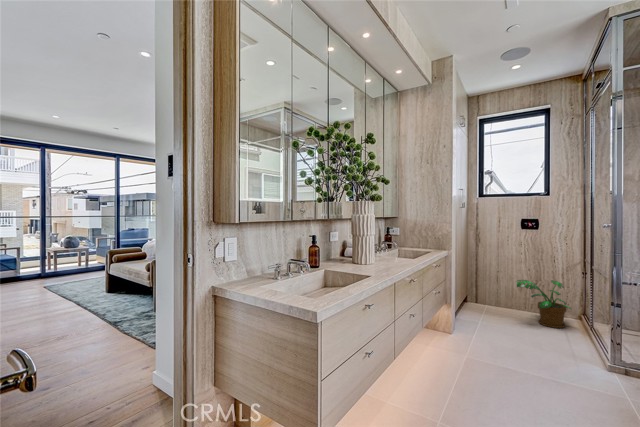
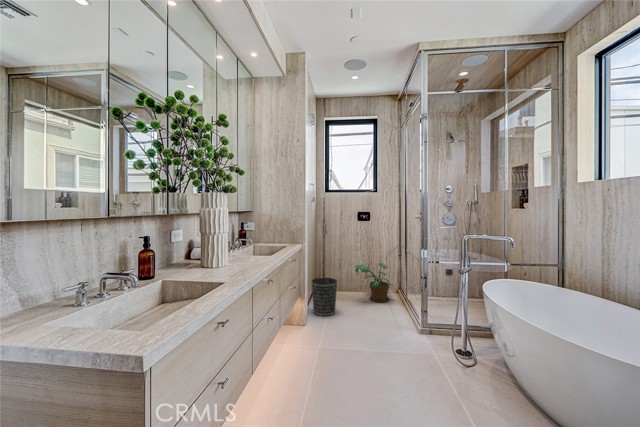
wastebasket: none [461,289,491,331] -> present [312,278,337,316]

